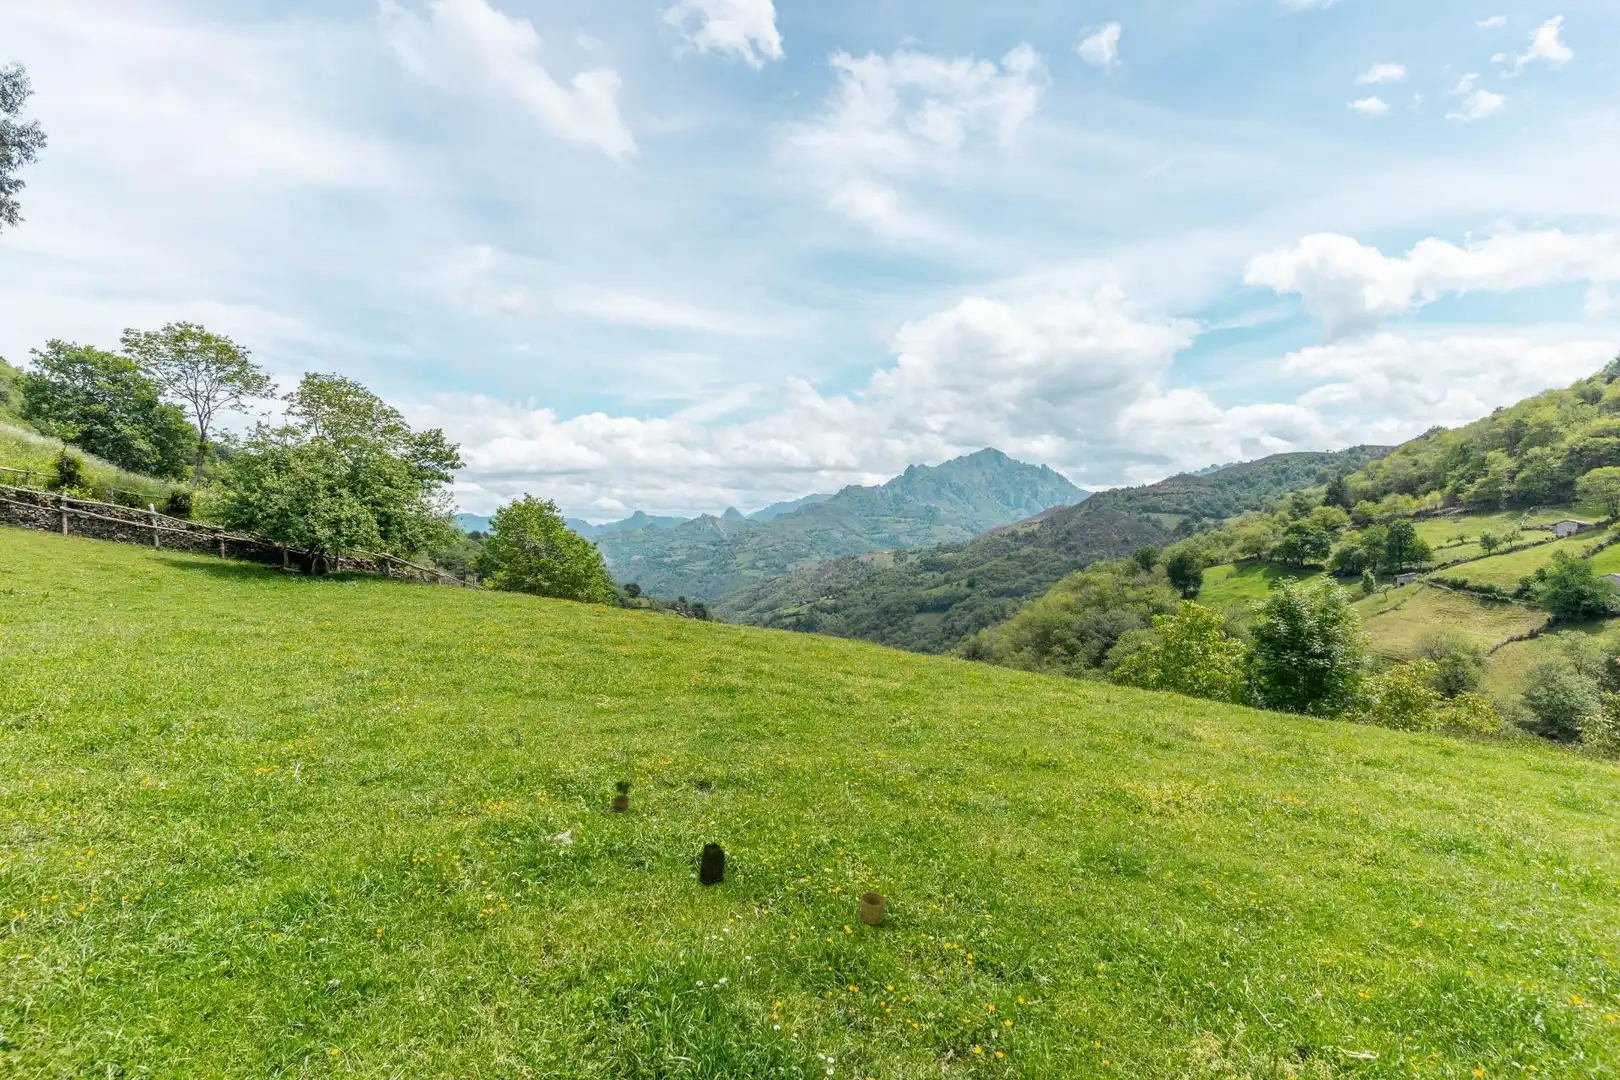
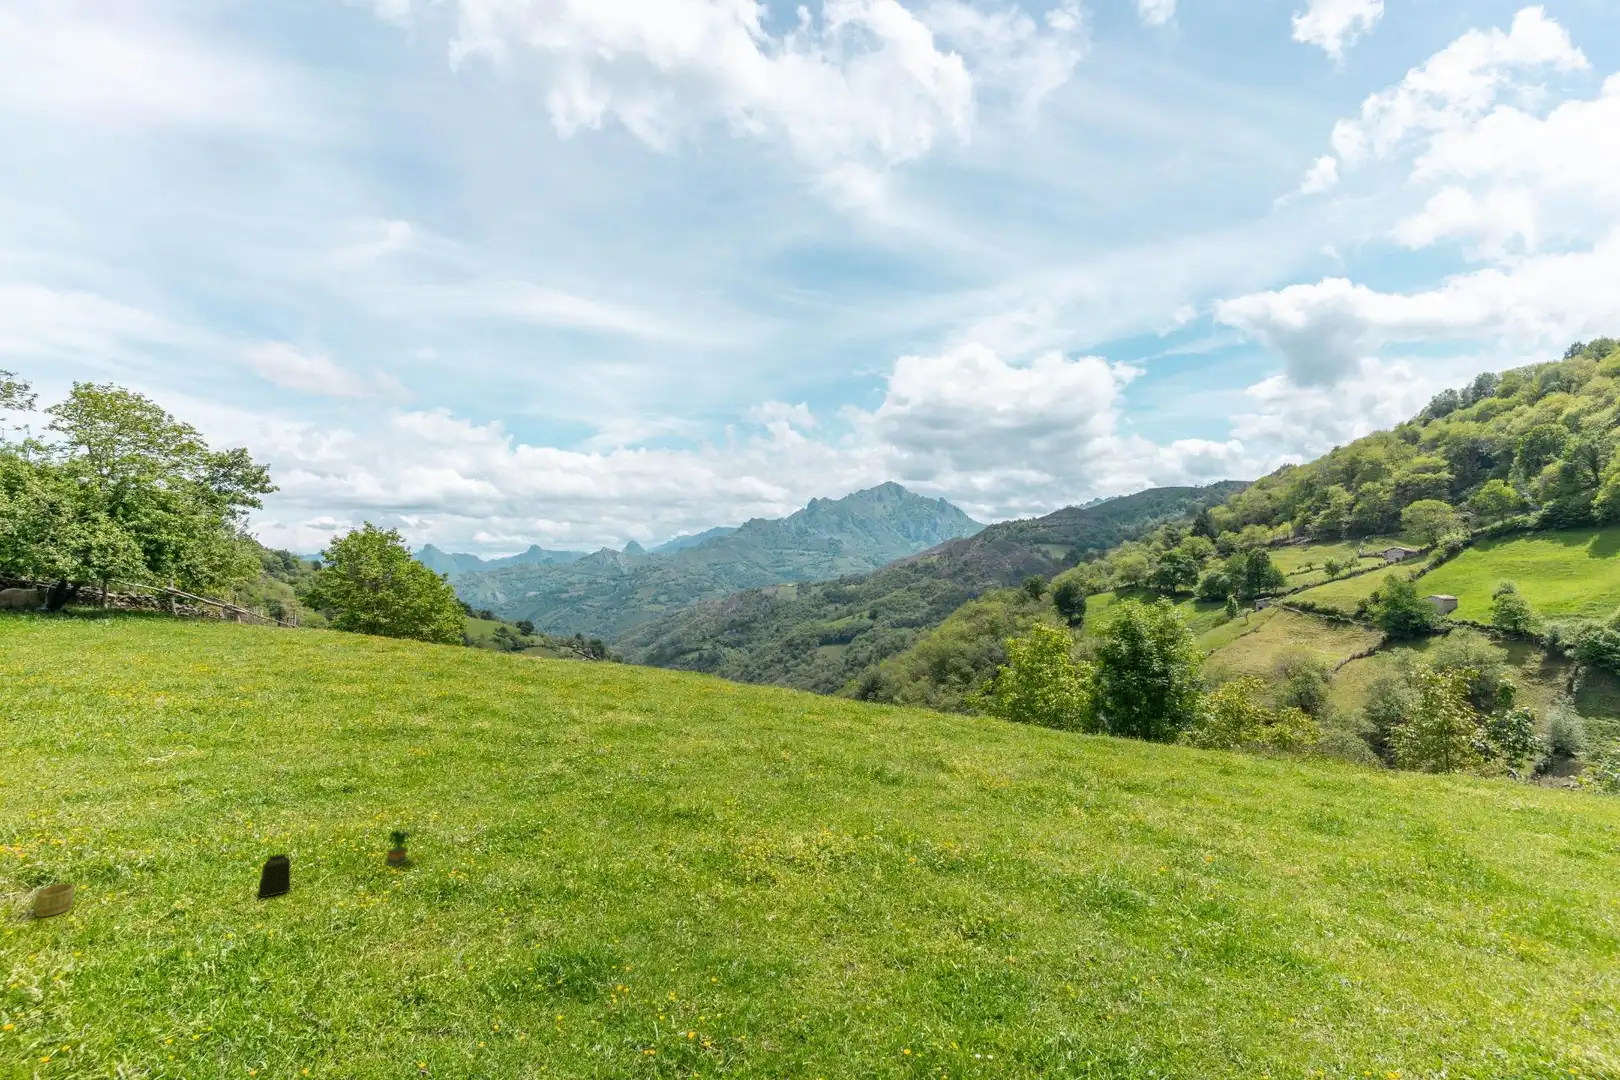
potted tree: present [613,781,633,813] -> present [387,831,411,866]
wooden bucket: present [860,892,886,925] -> present [35,884,75,917]

